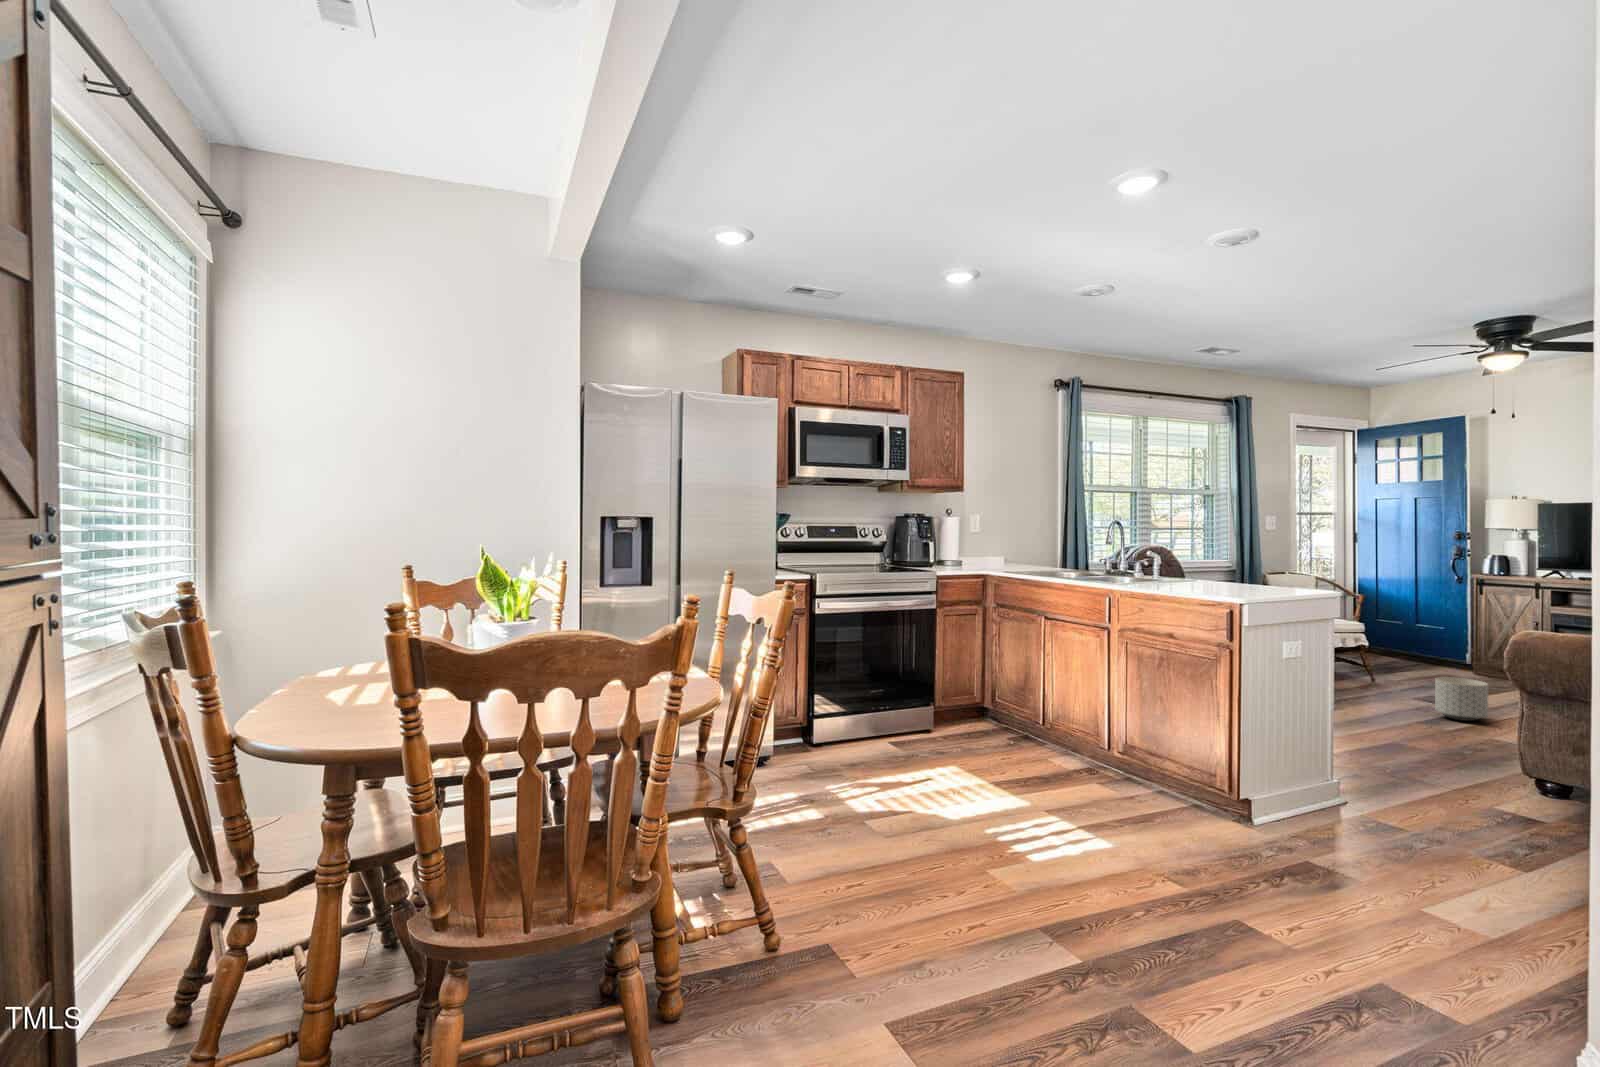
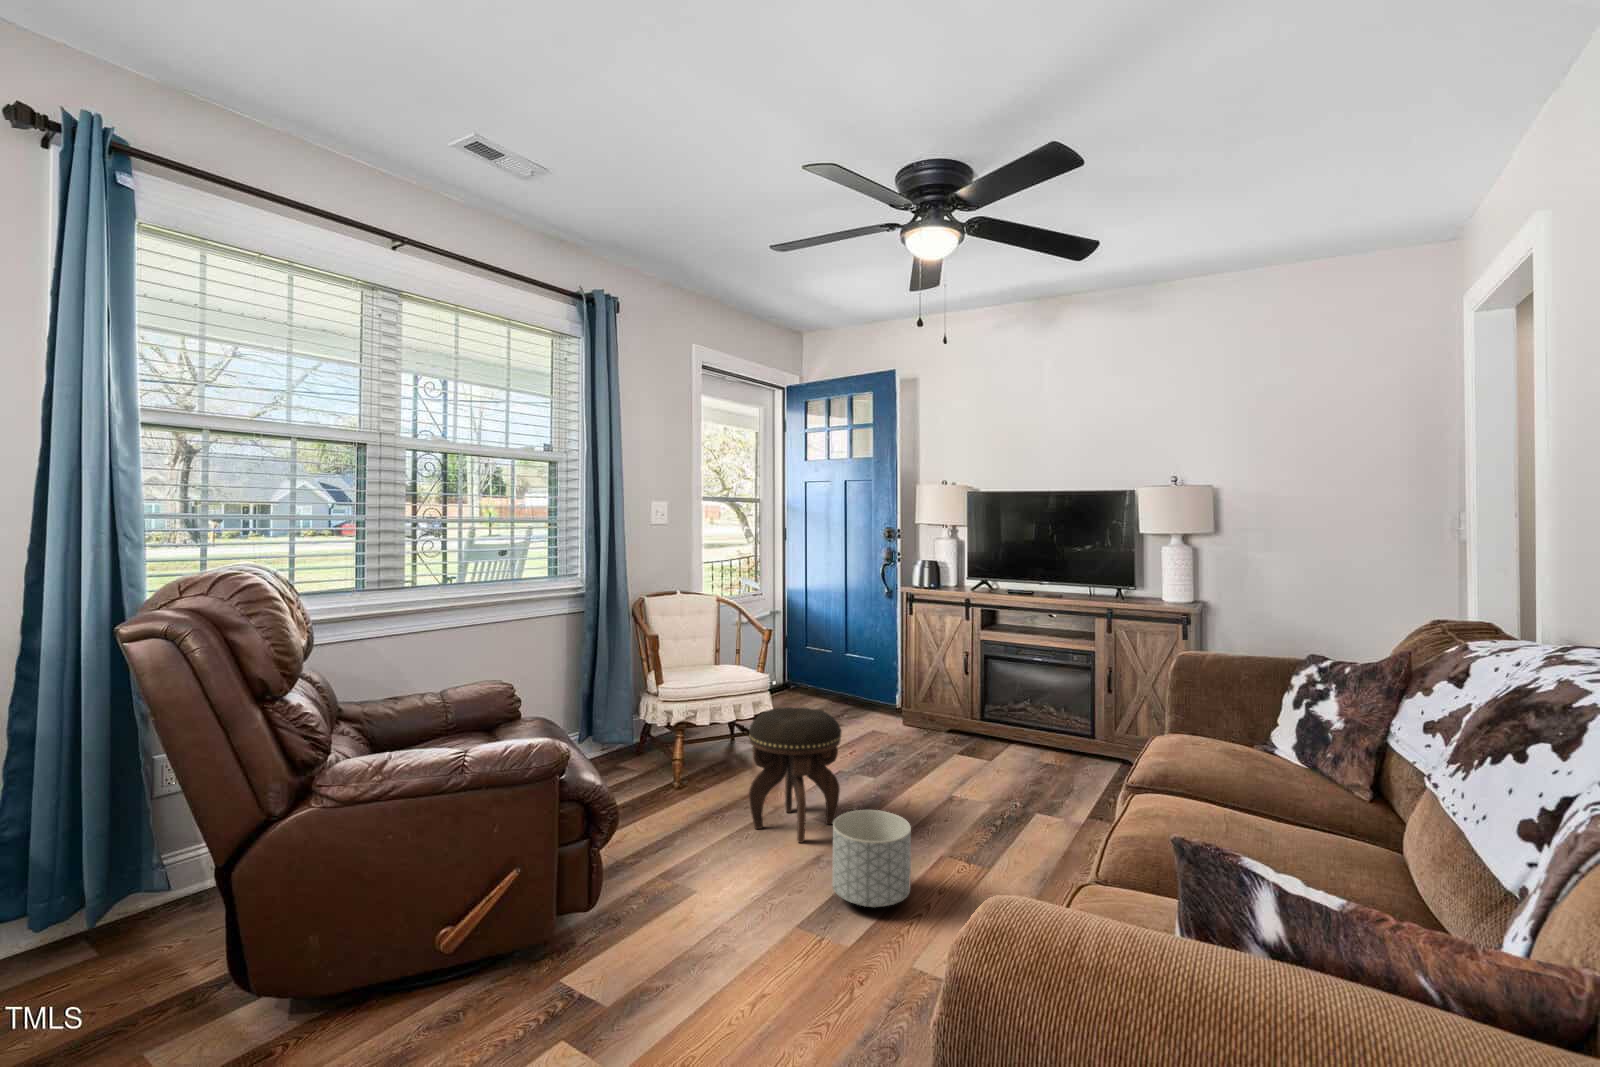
footstool: none [1367,633,1433,702] -> present [749,707,841,843]

